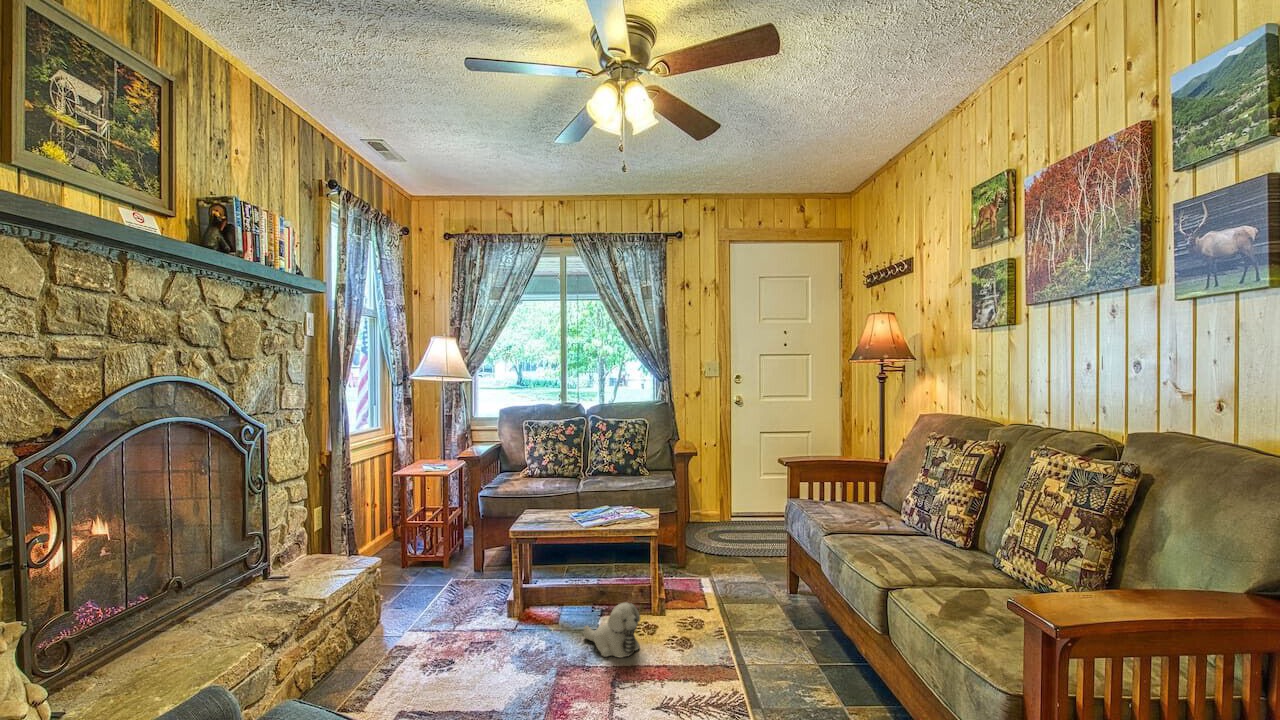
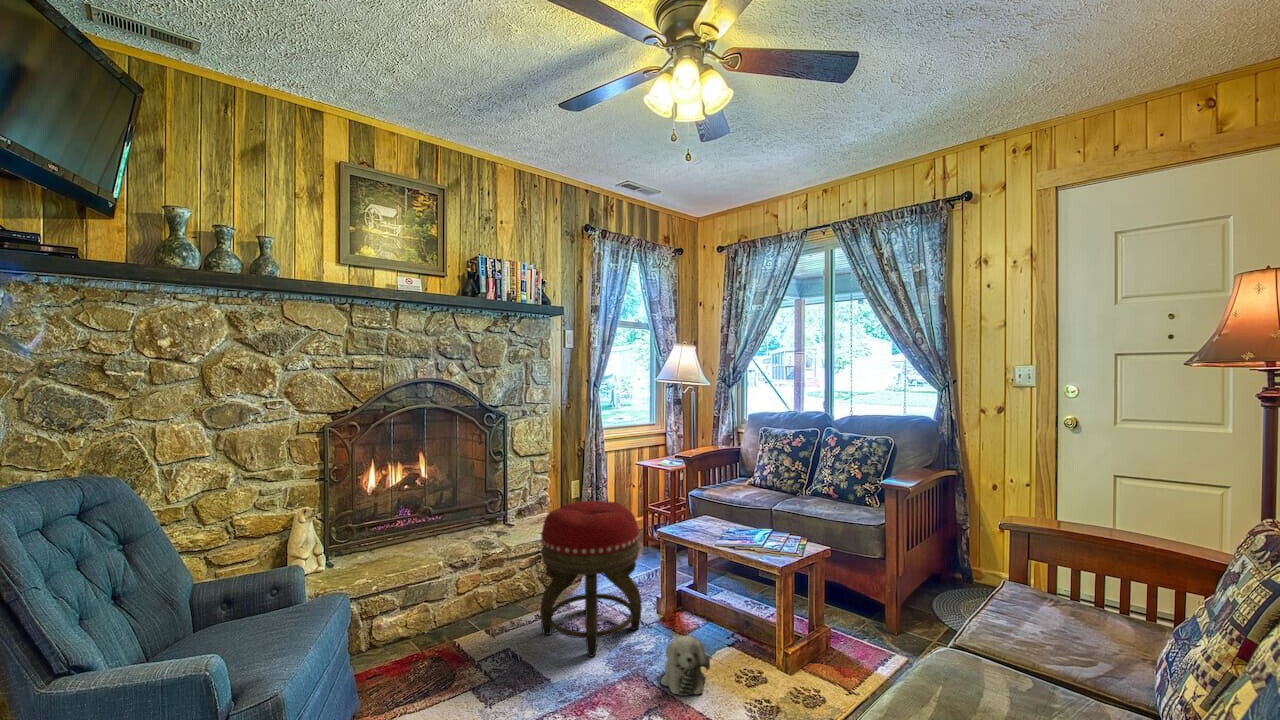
footstool: none [422,507,536,678] -> present [540,501,642,657]

